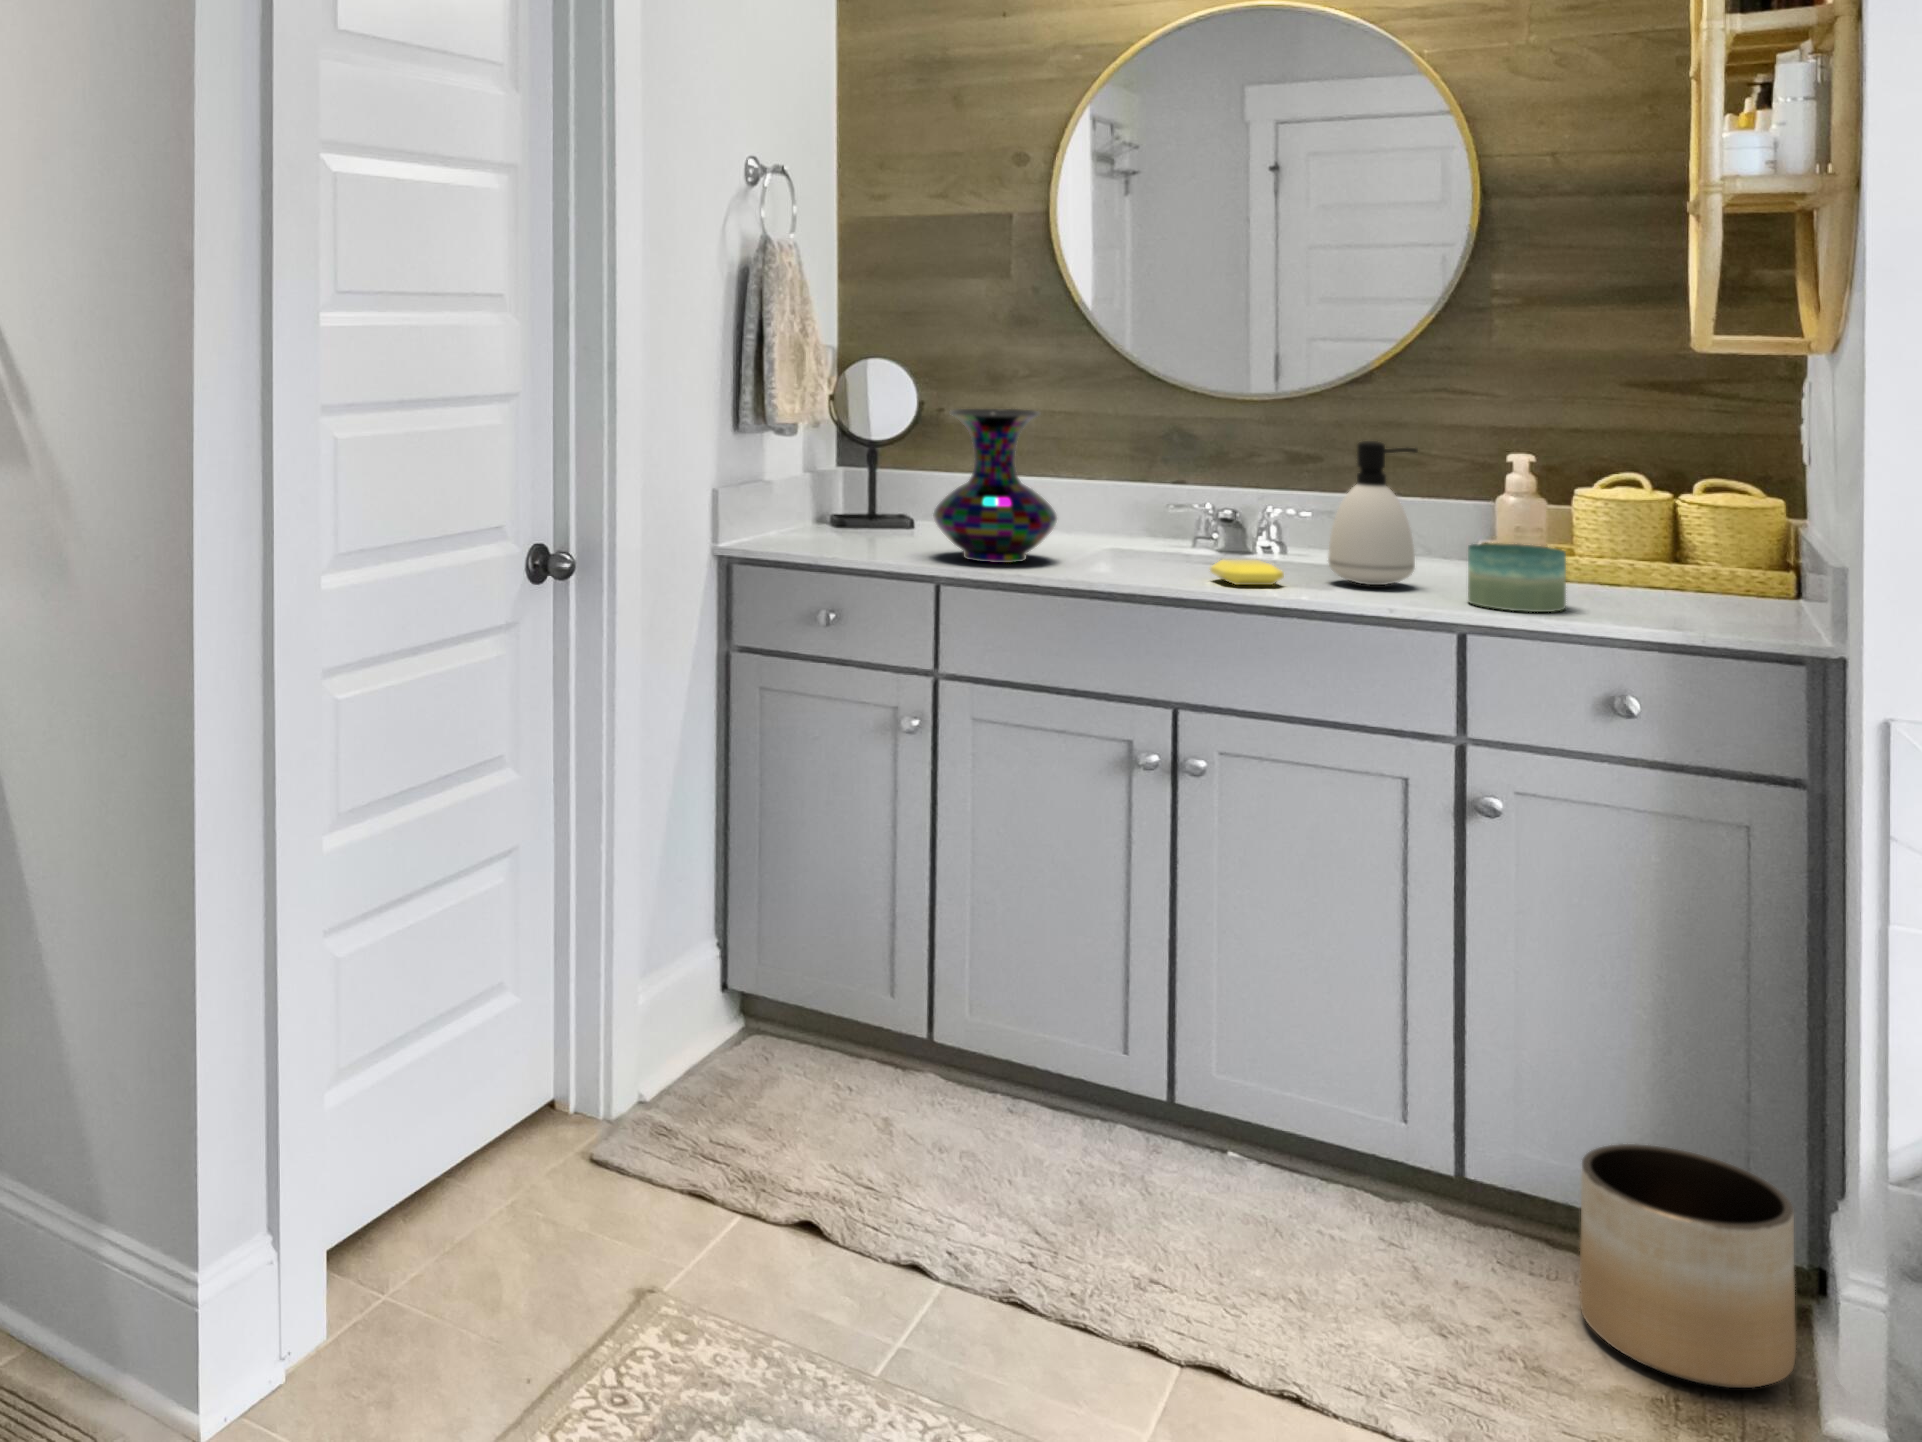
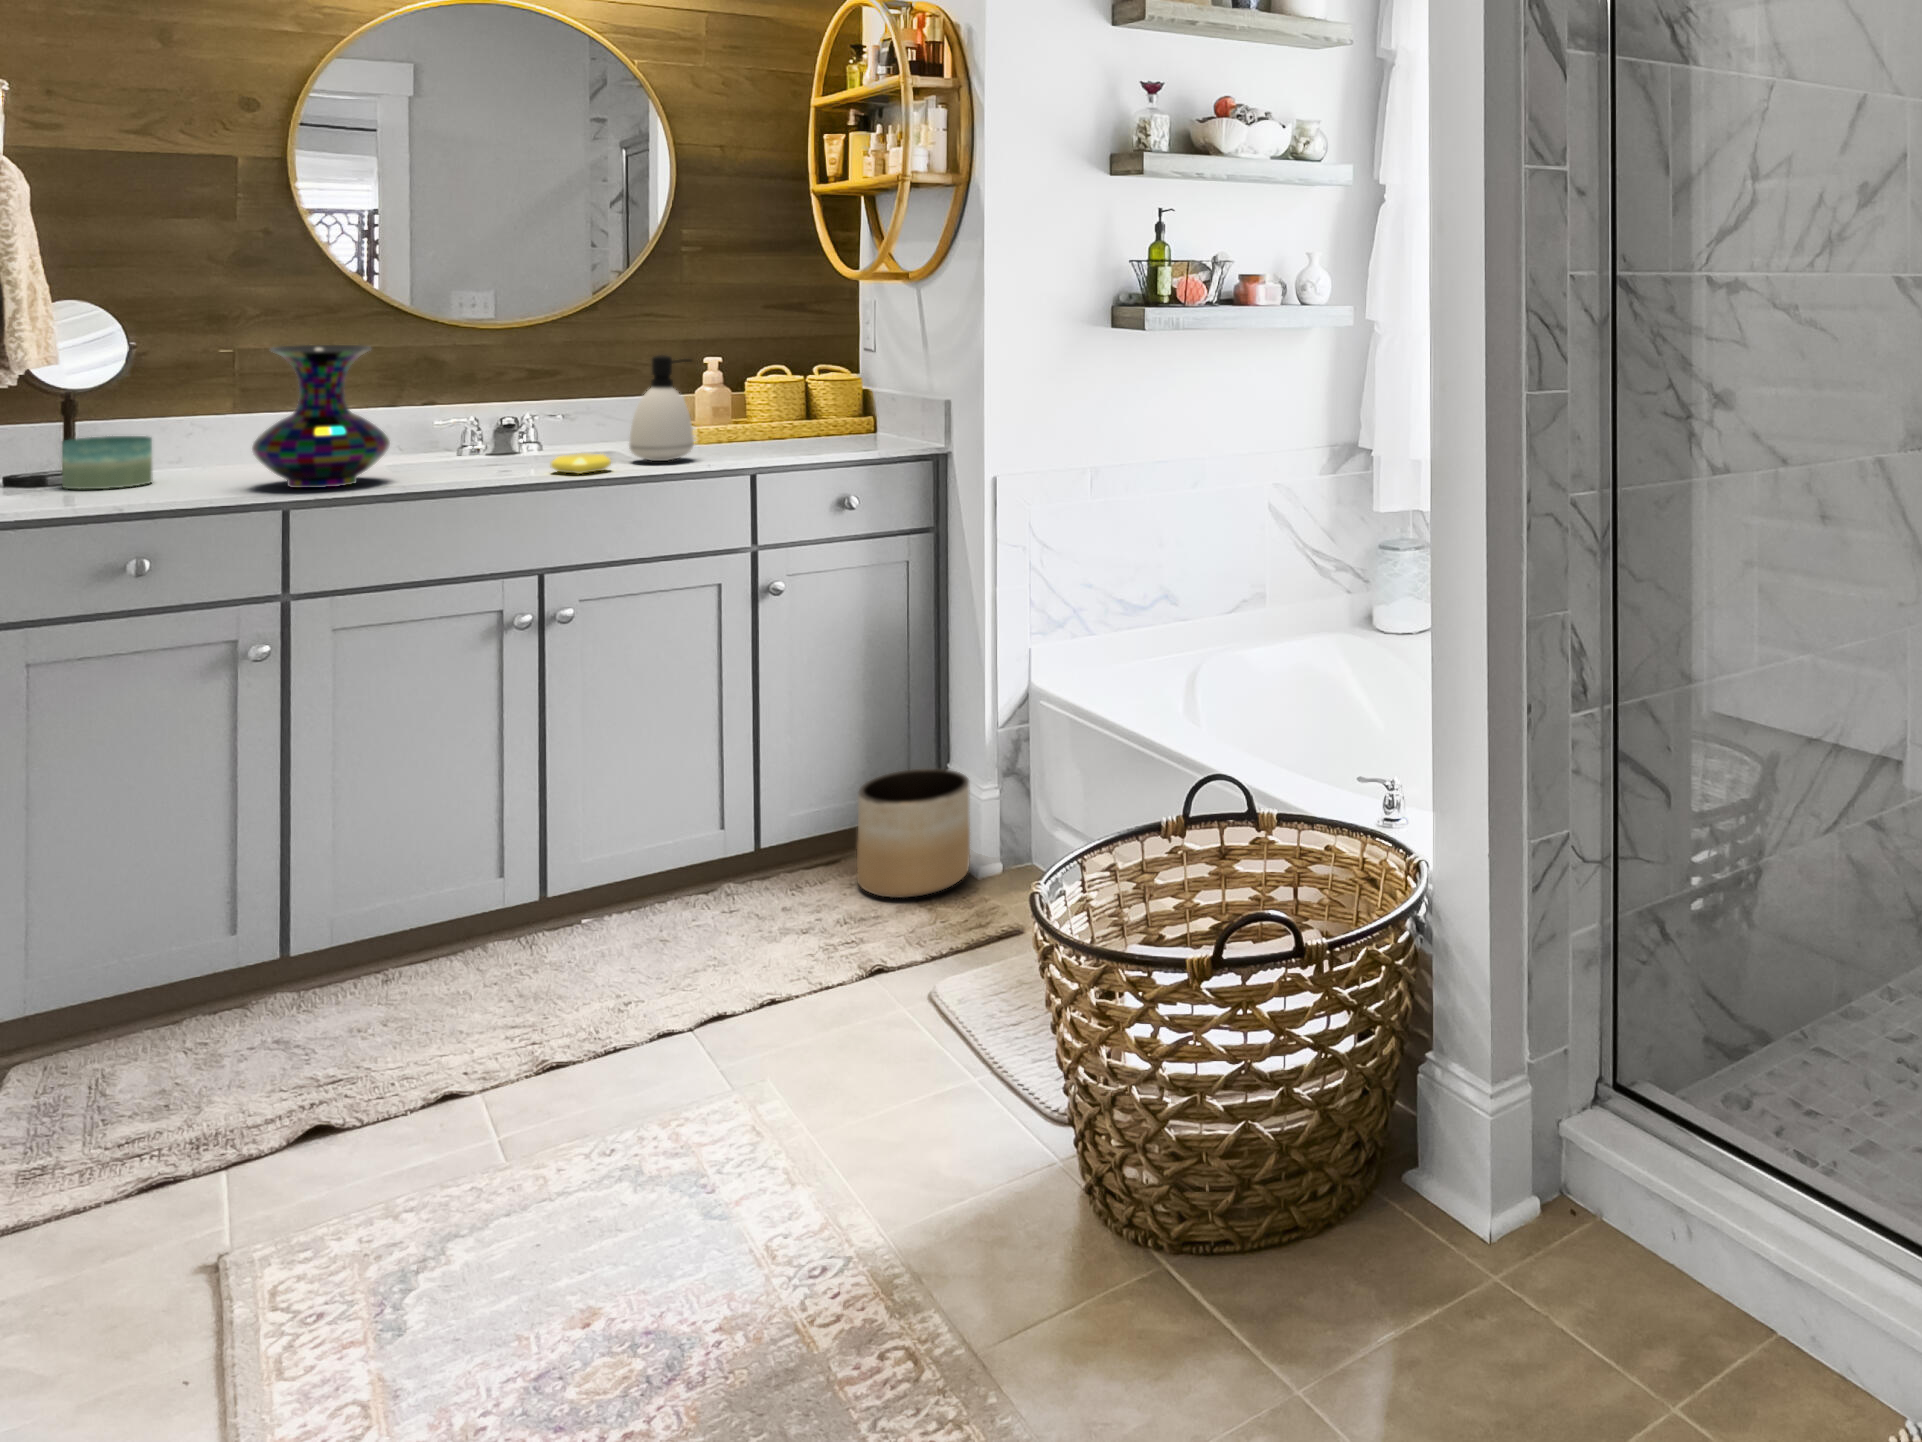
candle: present [1468,543,1566,612] -> present [62,436,153,489]

